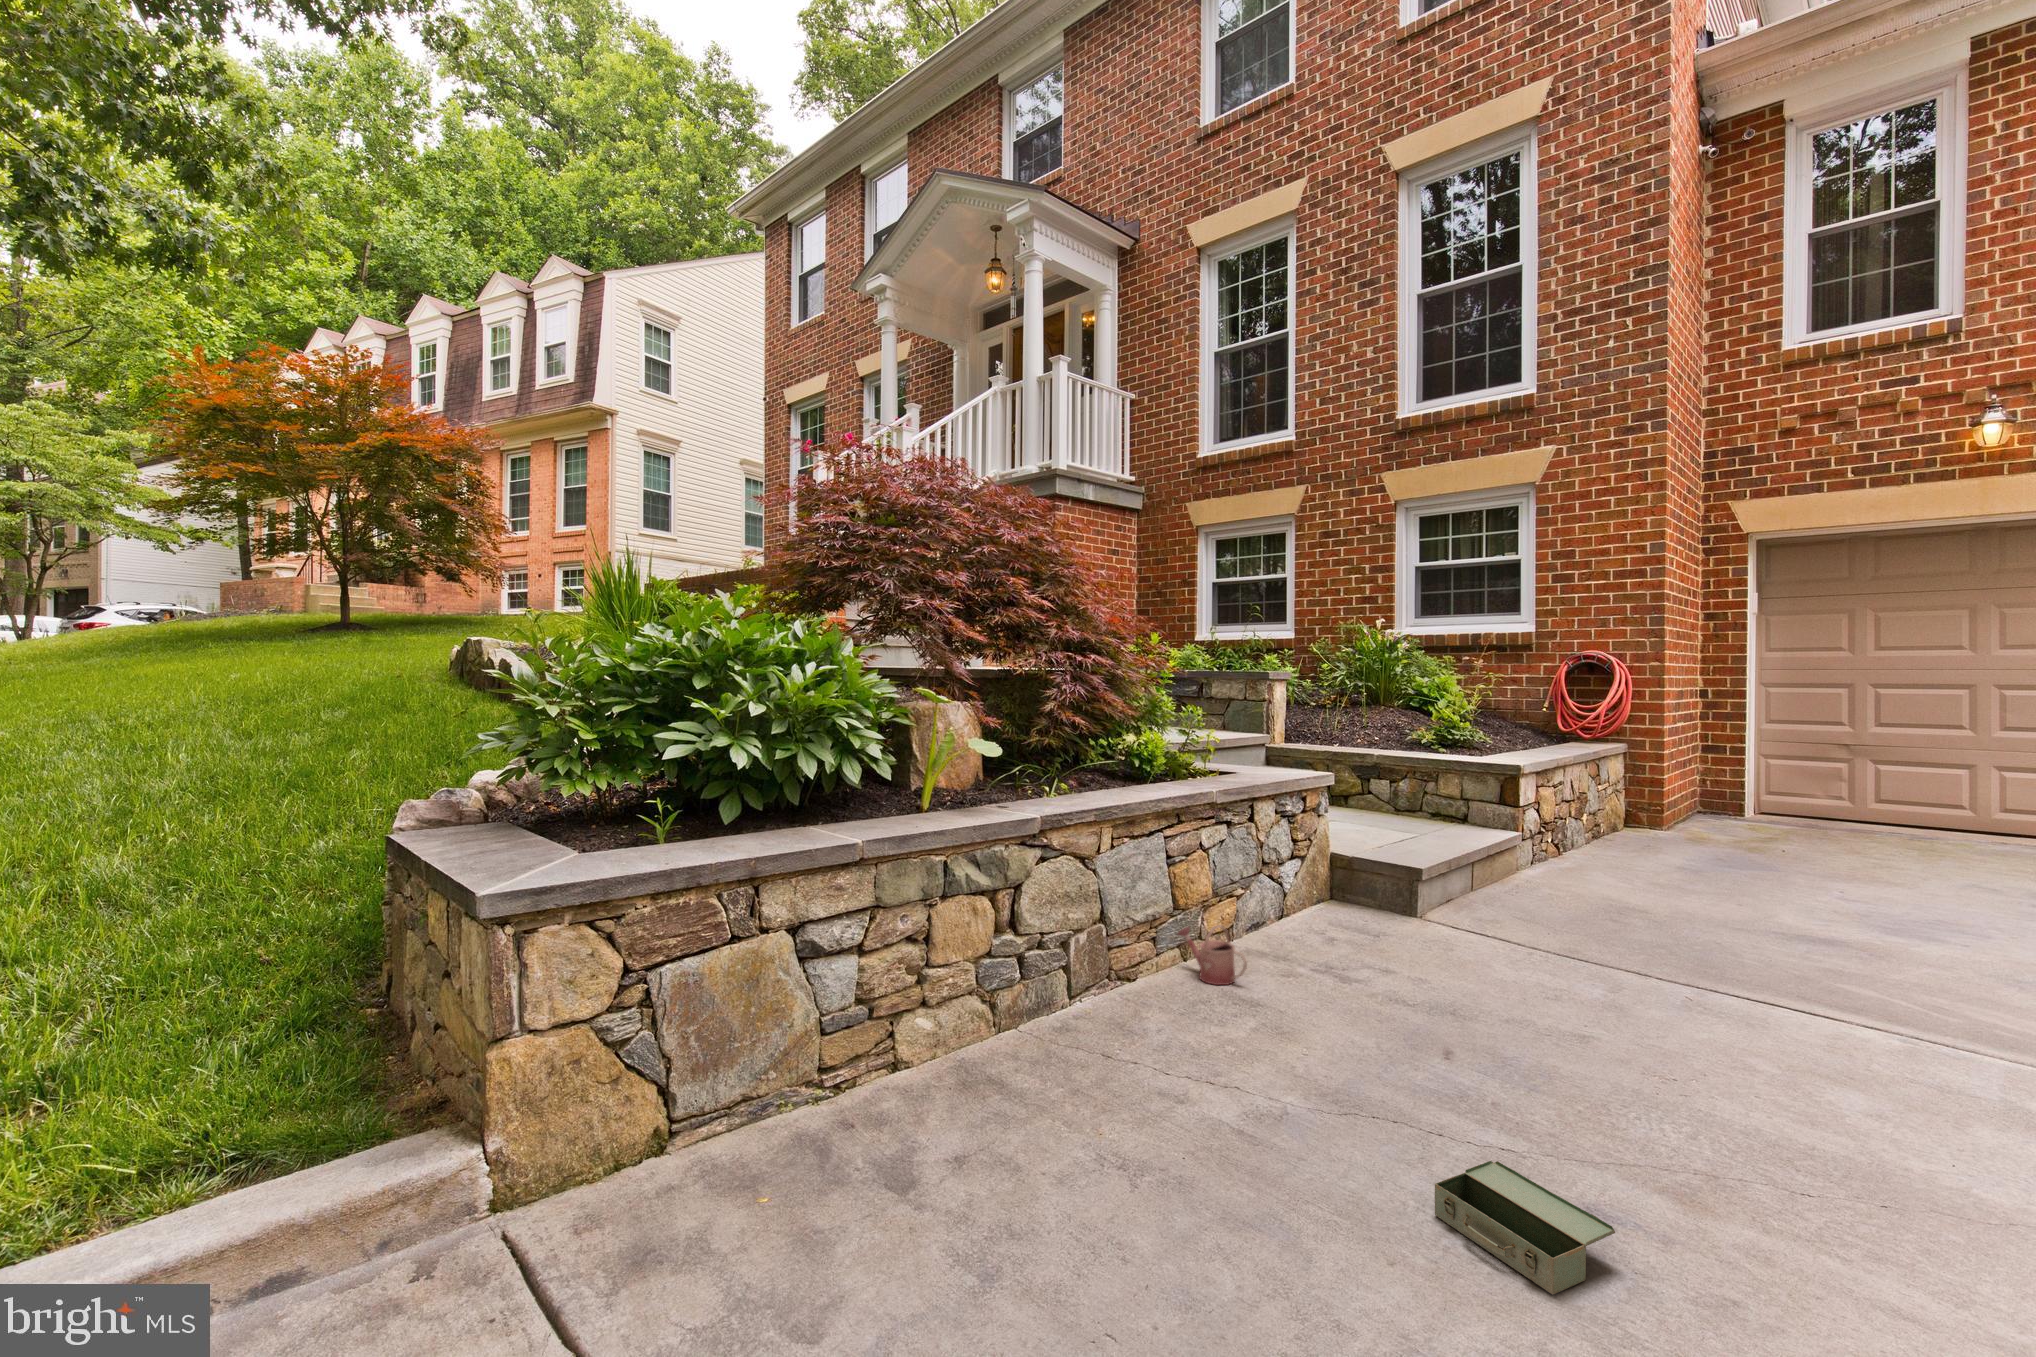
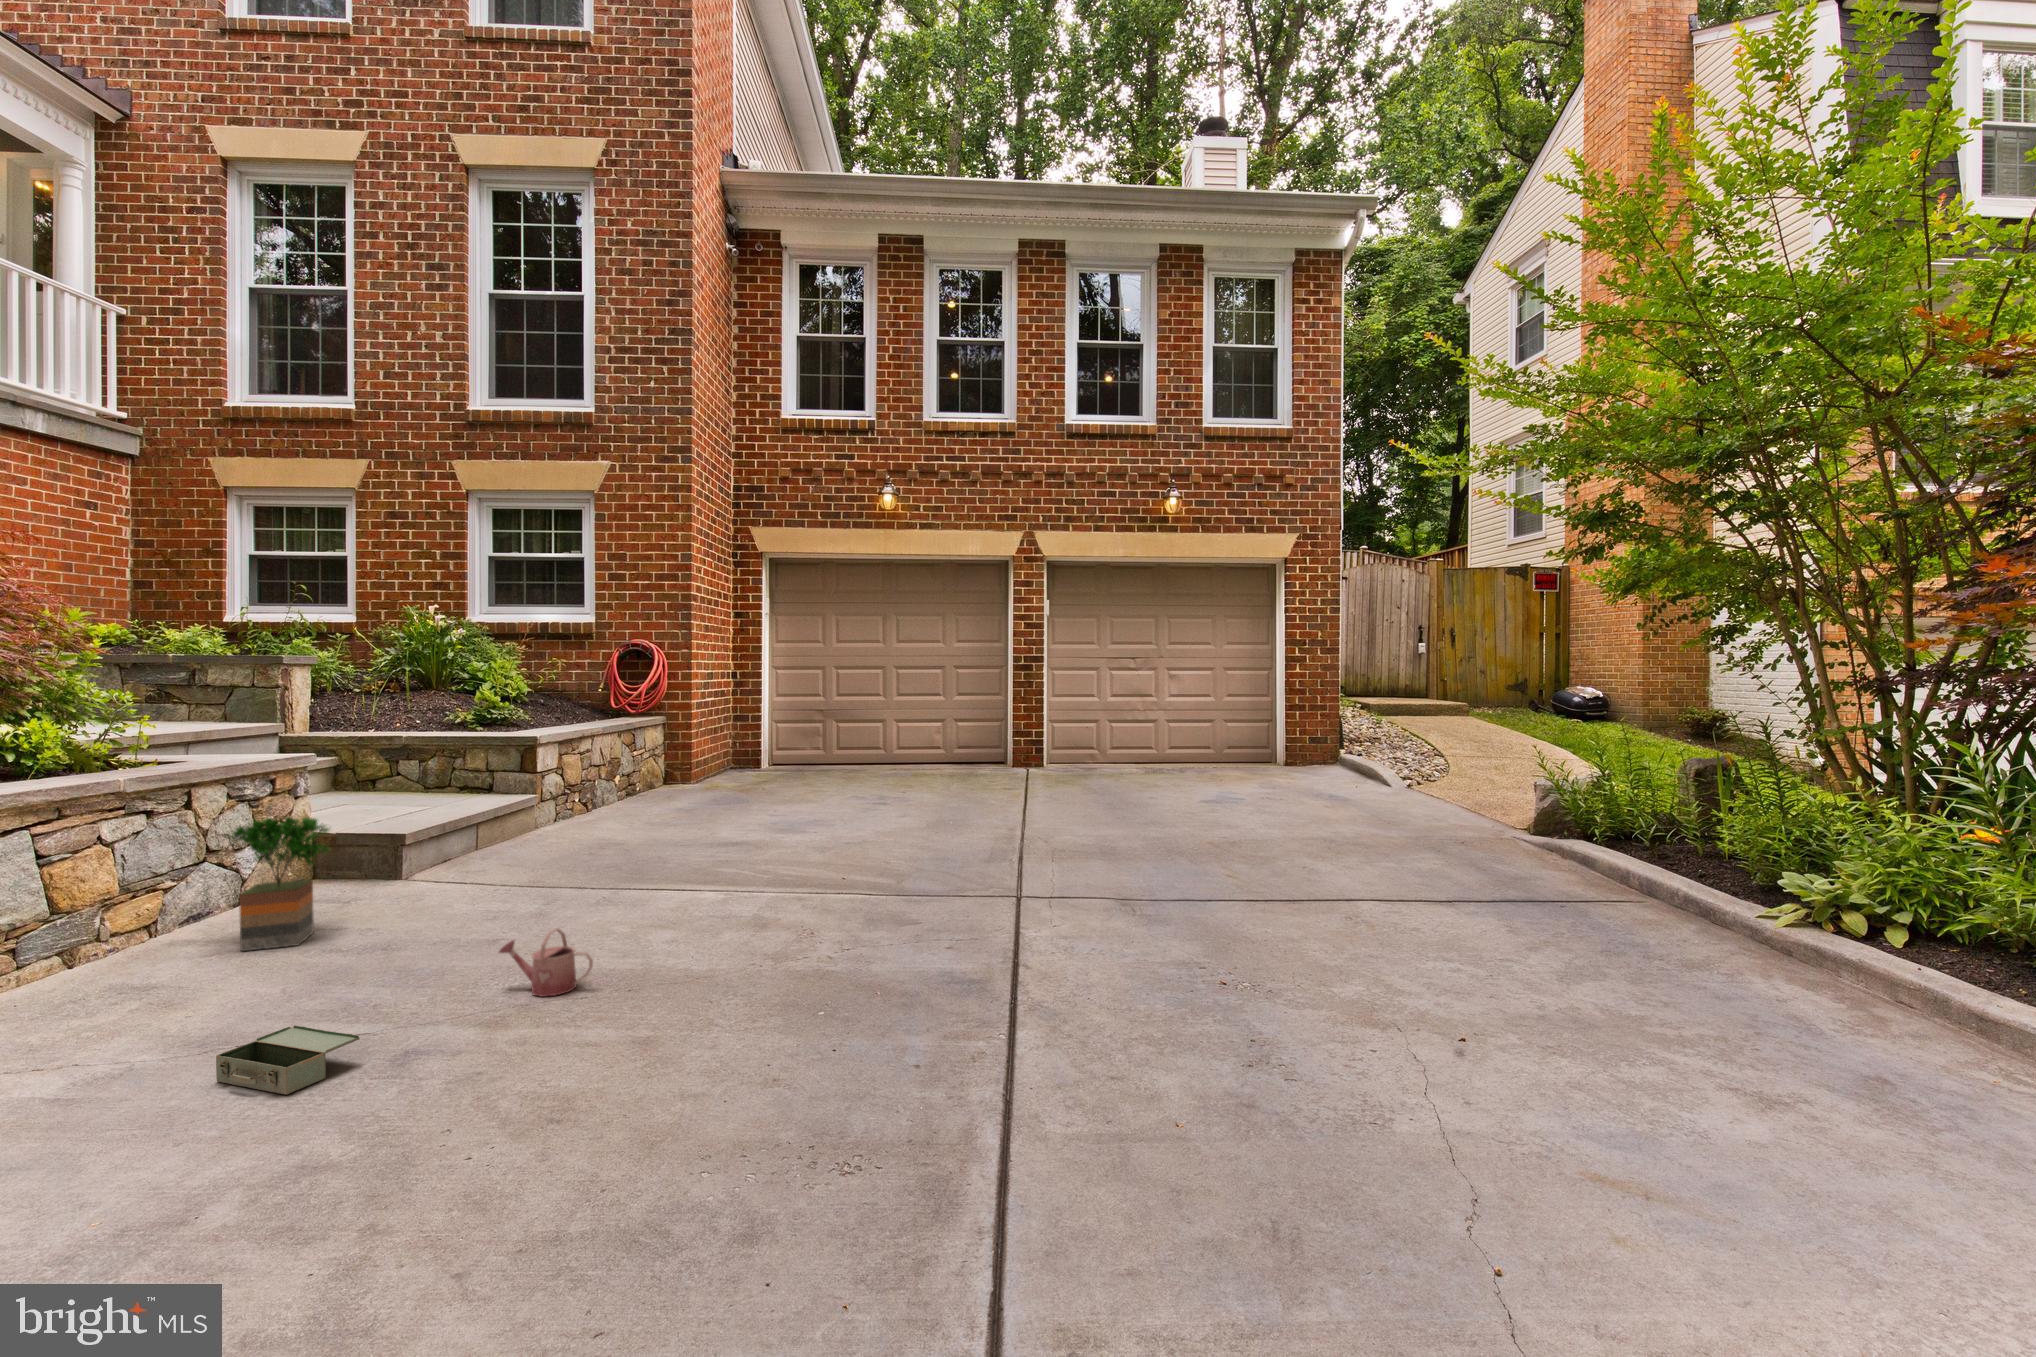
potted tree: none [1303,845,1401,991] -> present [232,817,330,951]
watering can: present [1178,925,1247,985] -> present [499,928,593,997]

